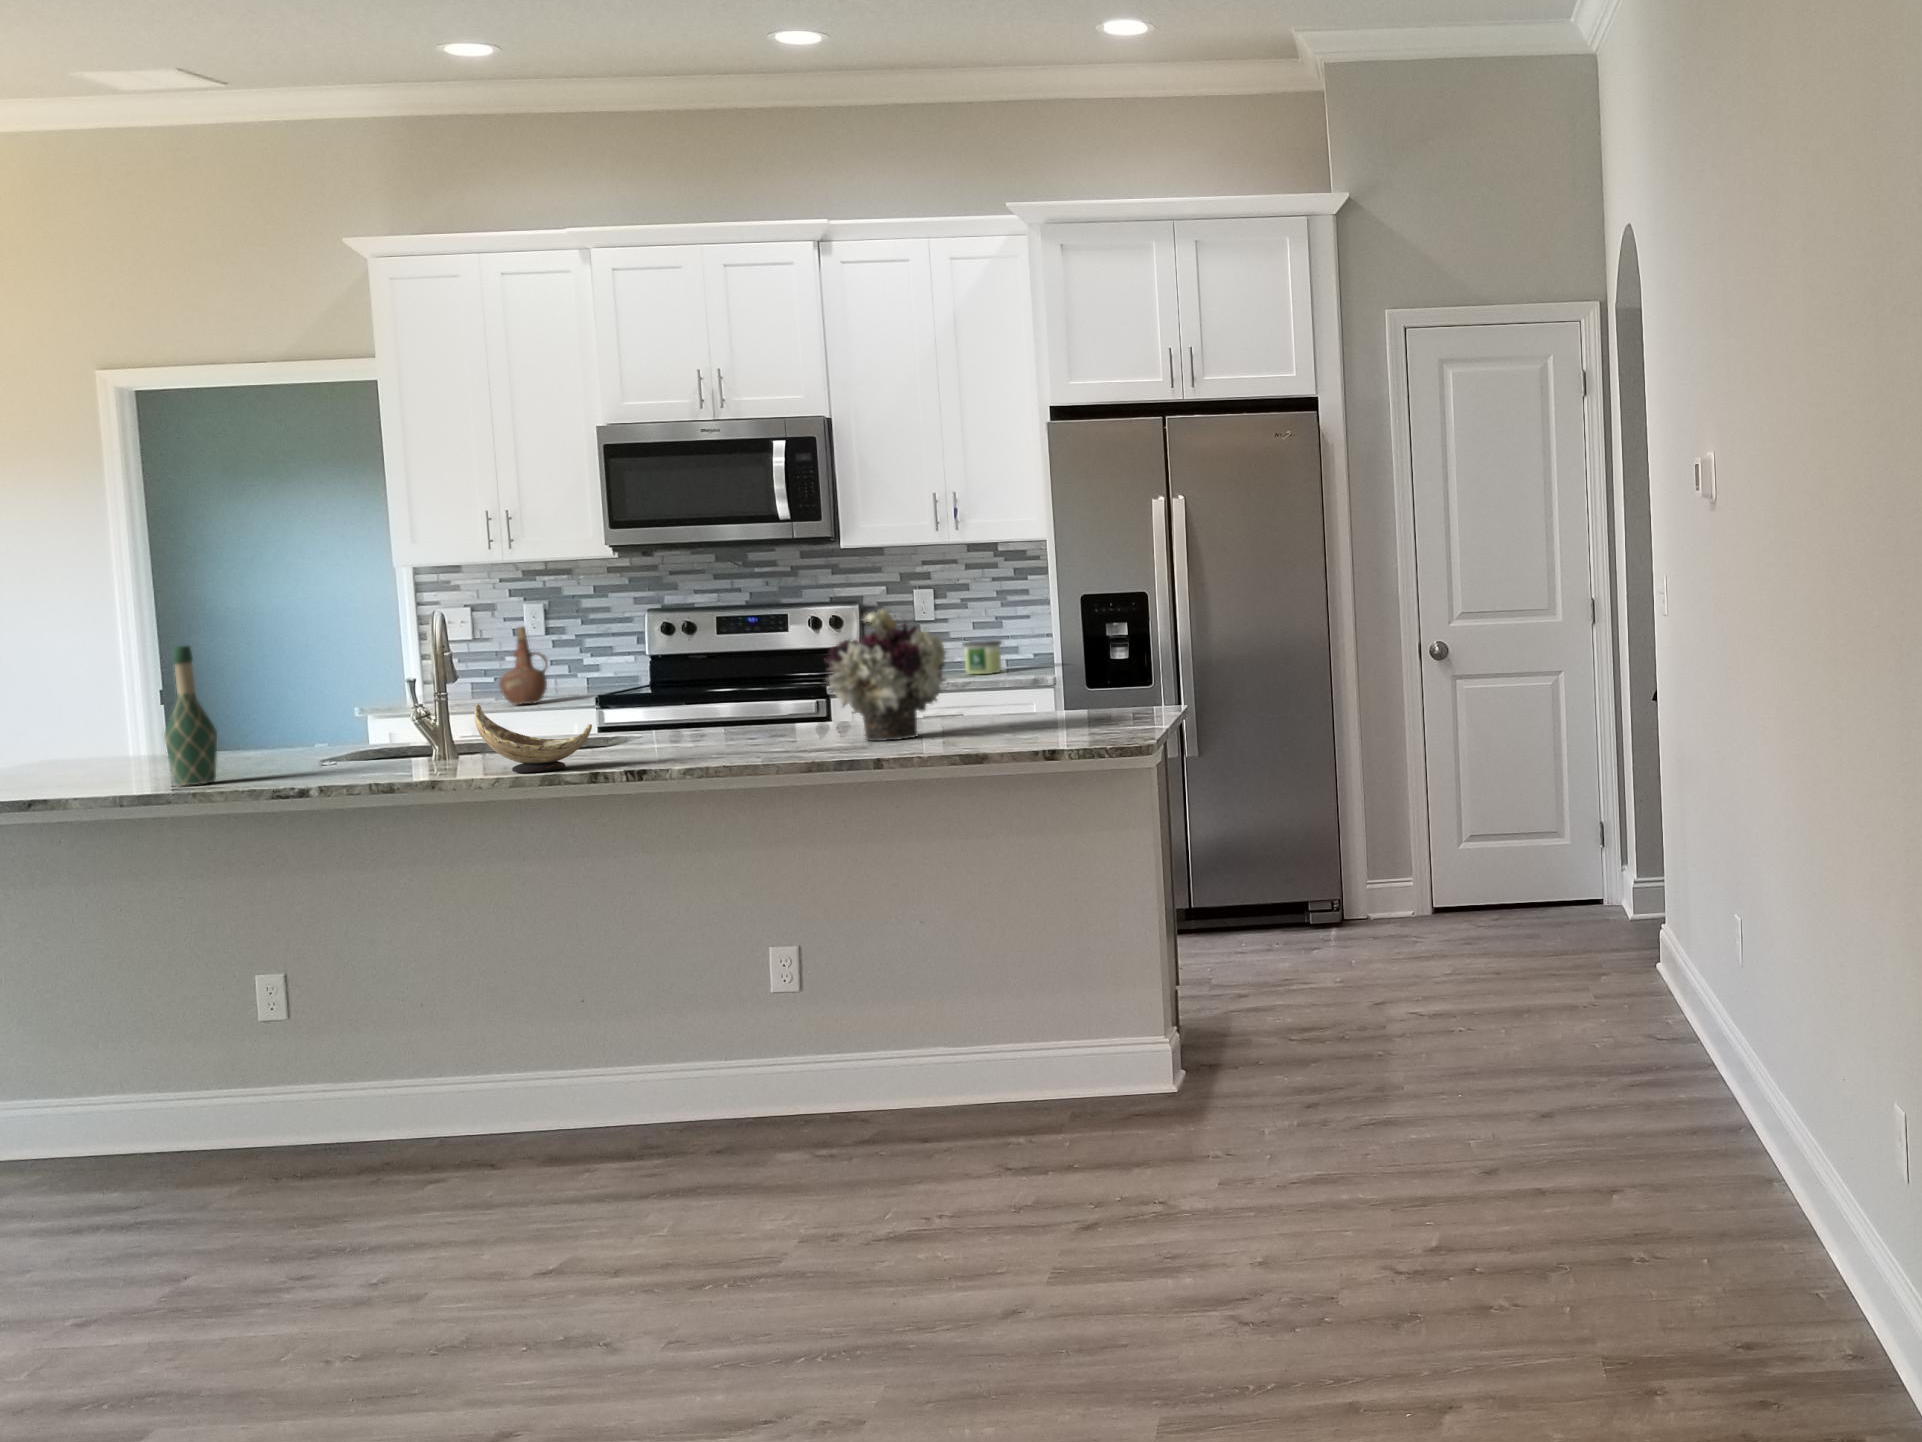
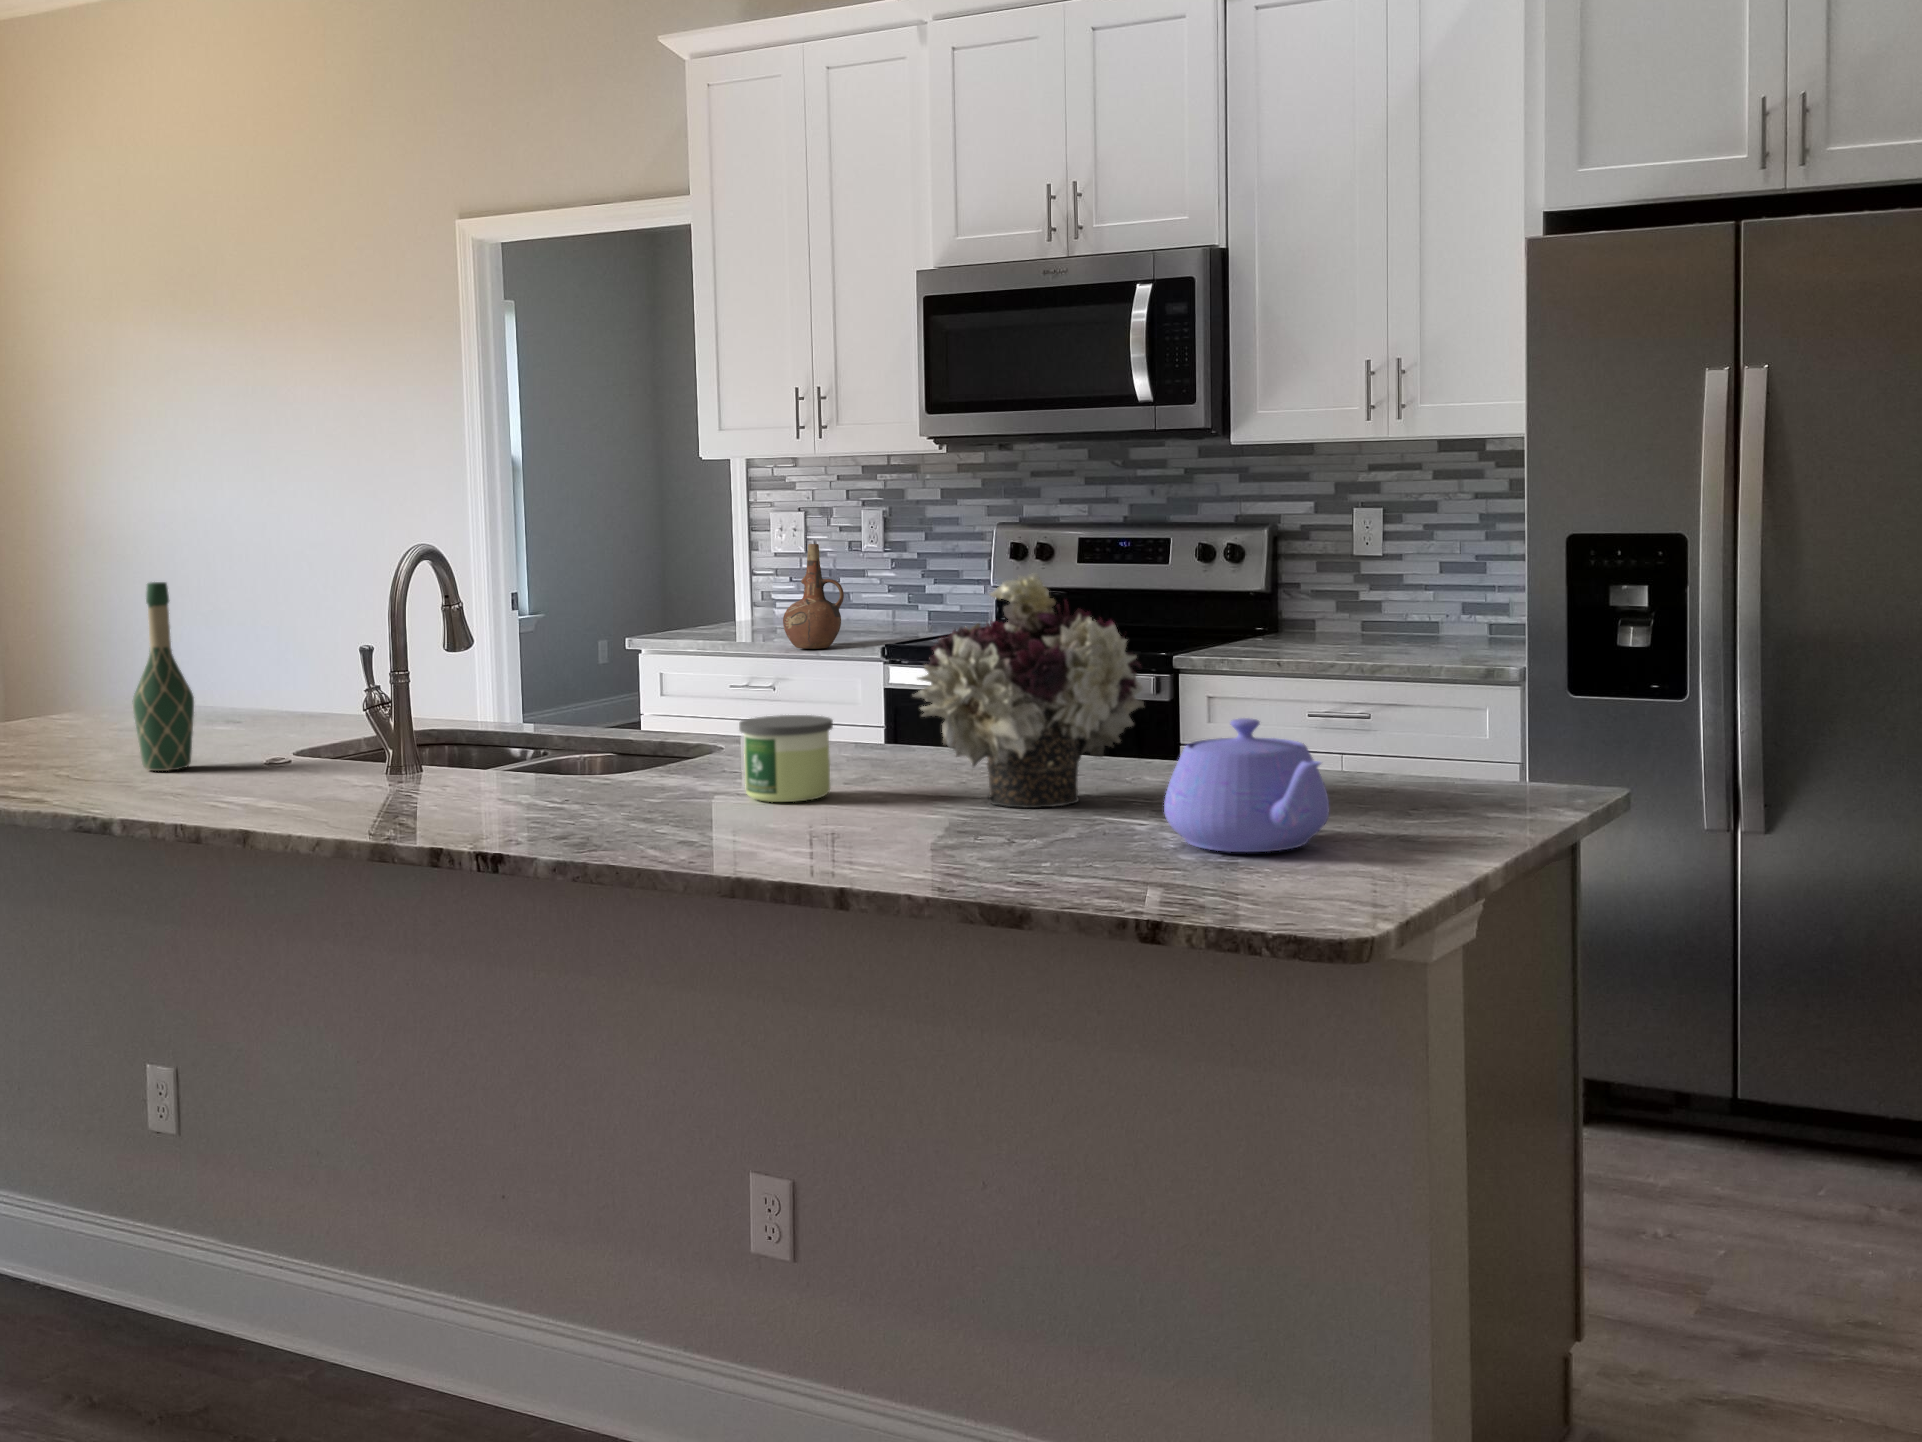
candle: present [963,640,1001,674] -> present [739,715,833,802]
teapot: none [997,672,1095,740] -> present [1164,718,1329,852]
decorative bowl: present [475,704,592,773] -> none [404,698,559,811]

